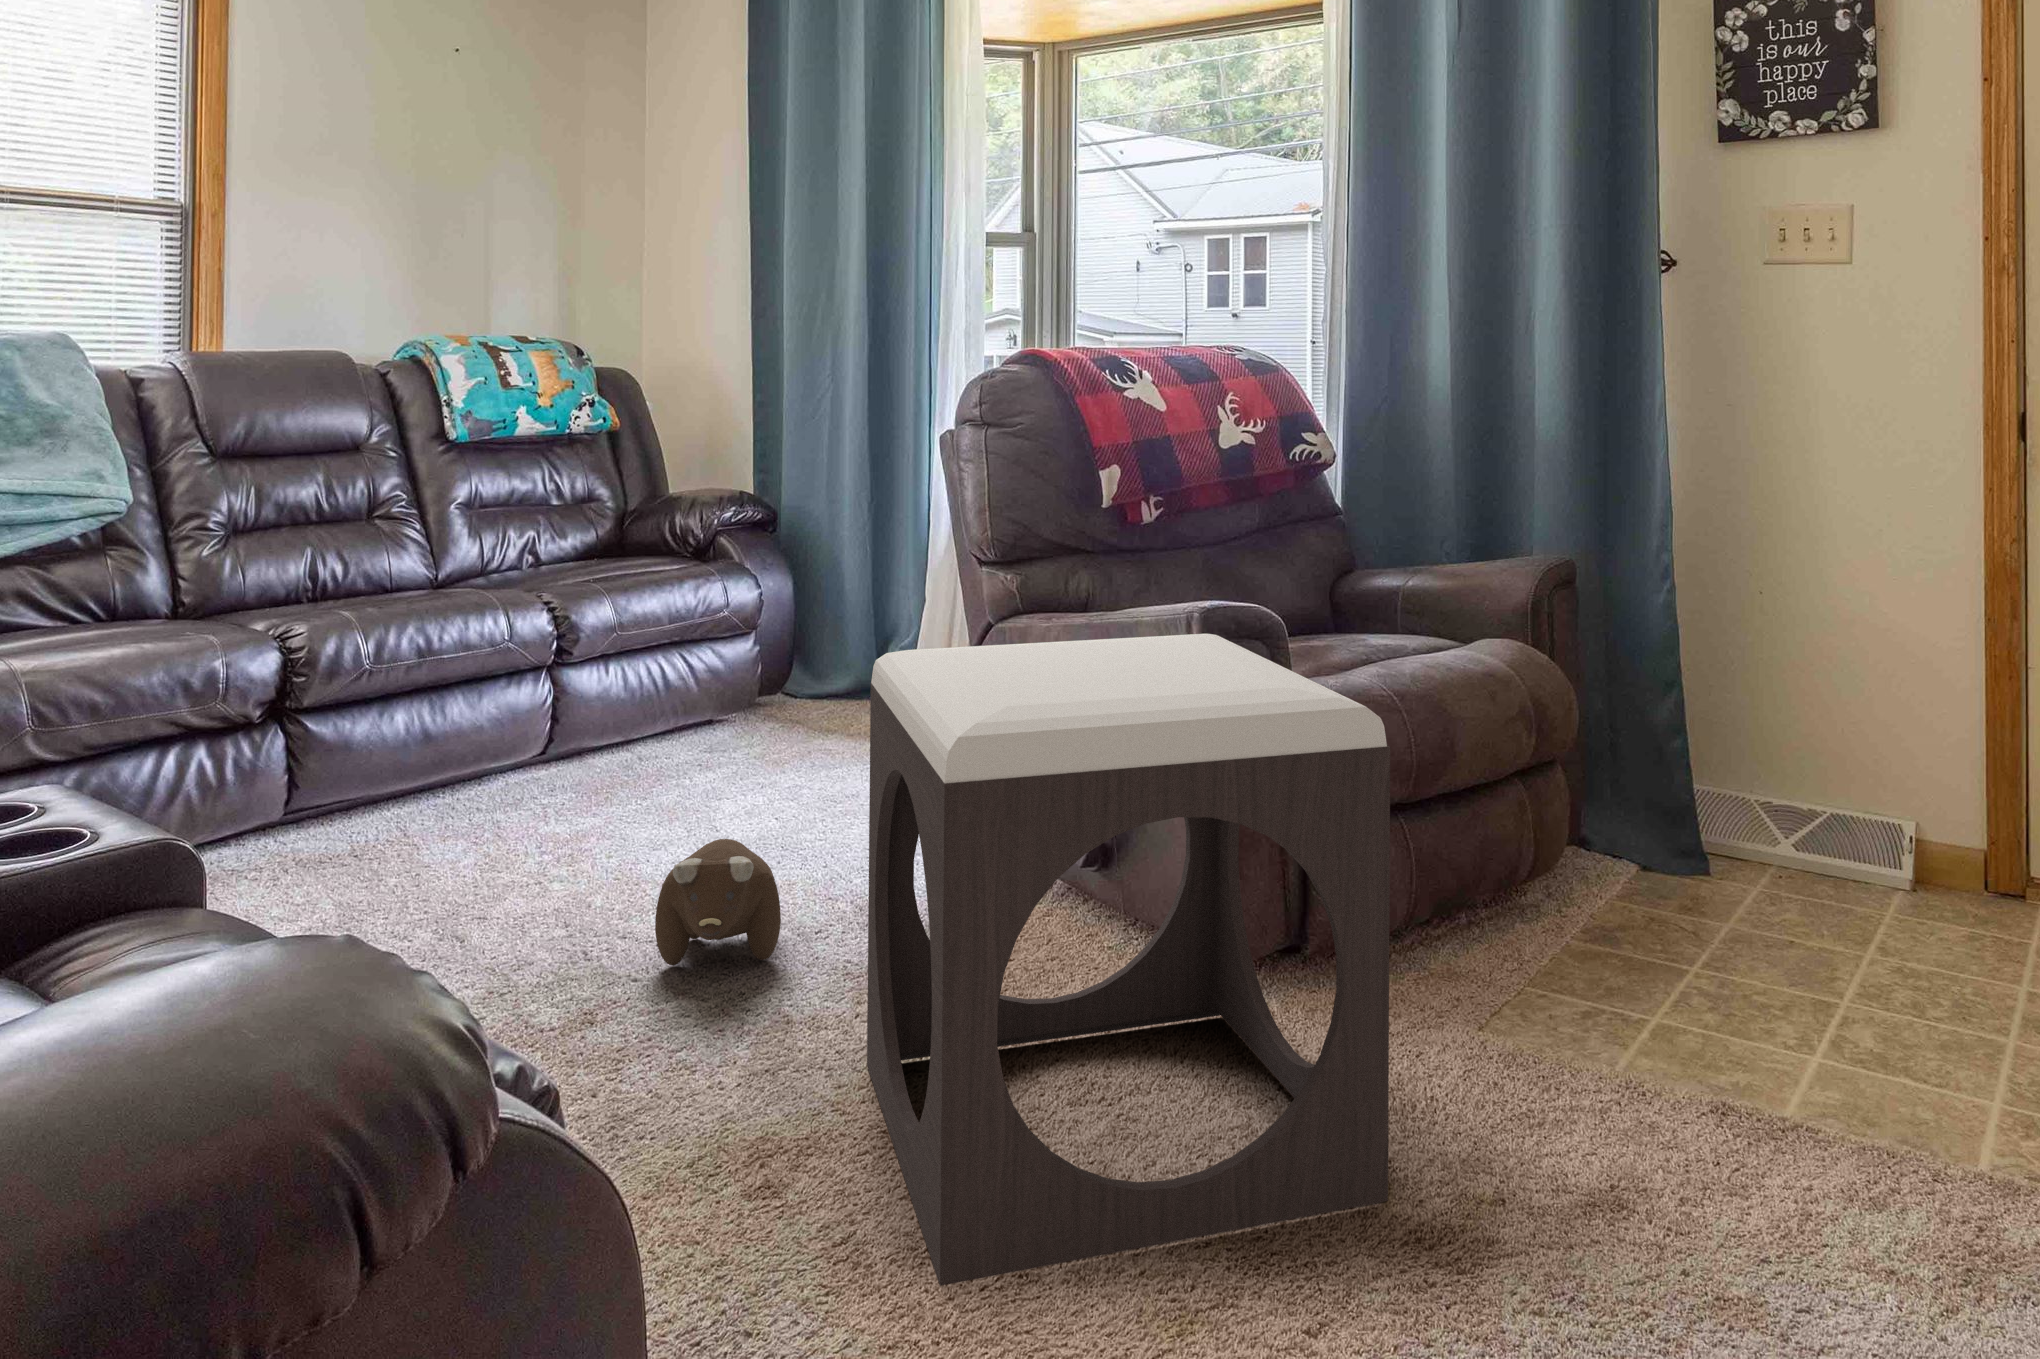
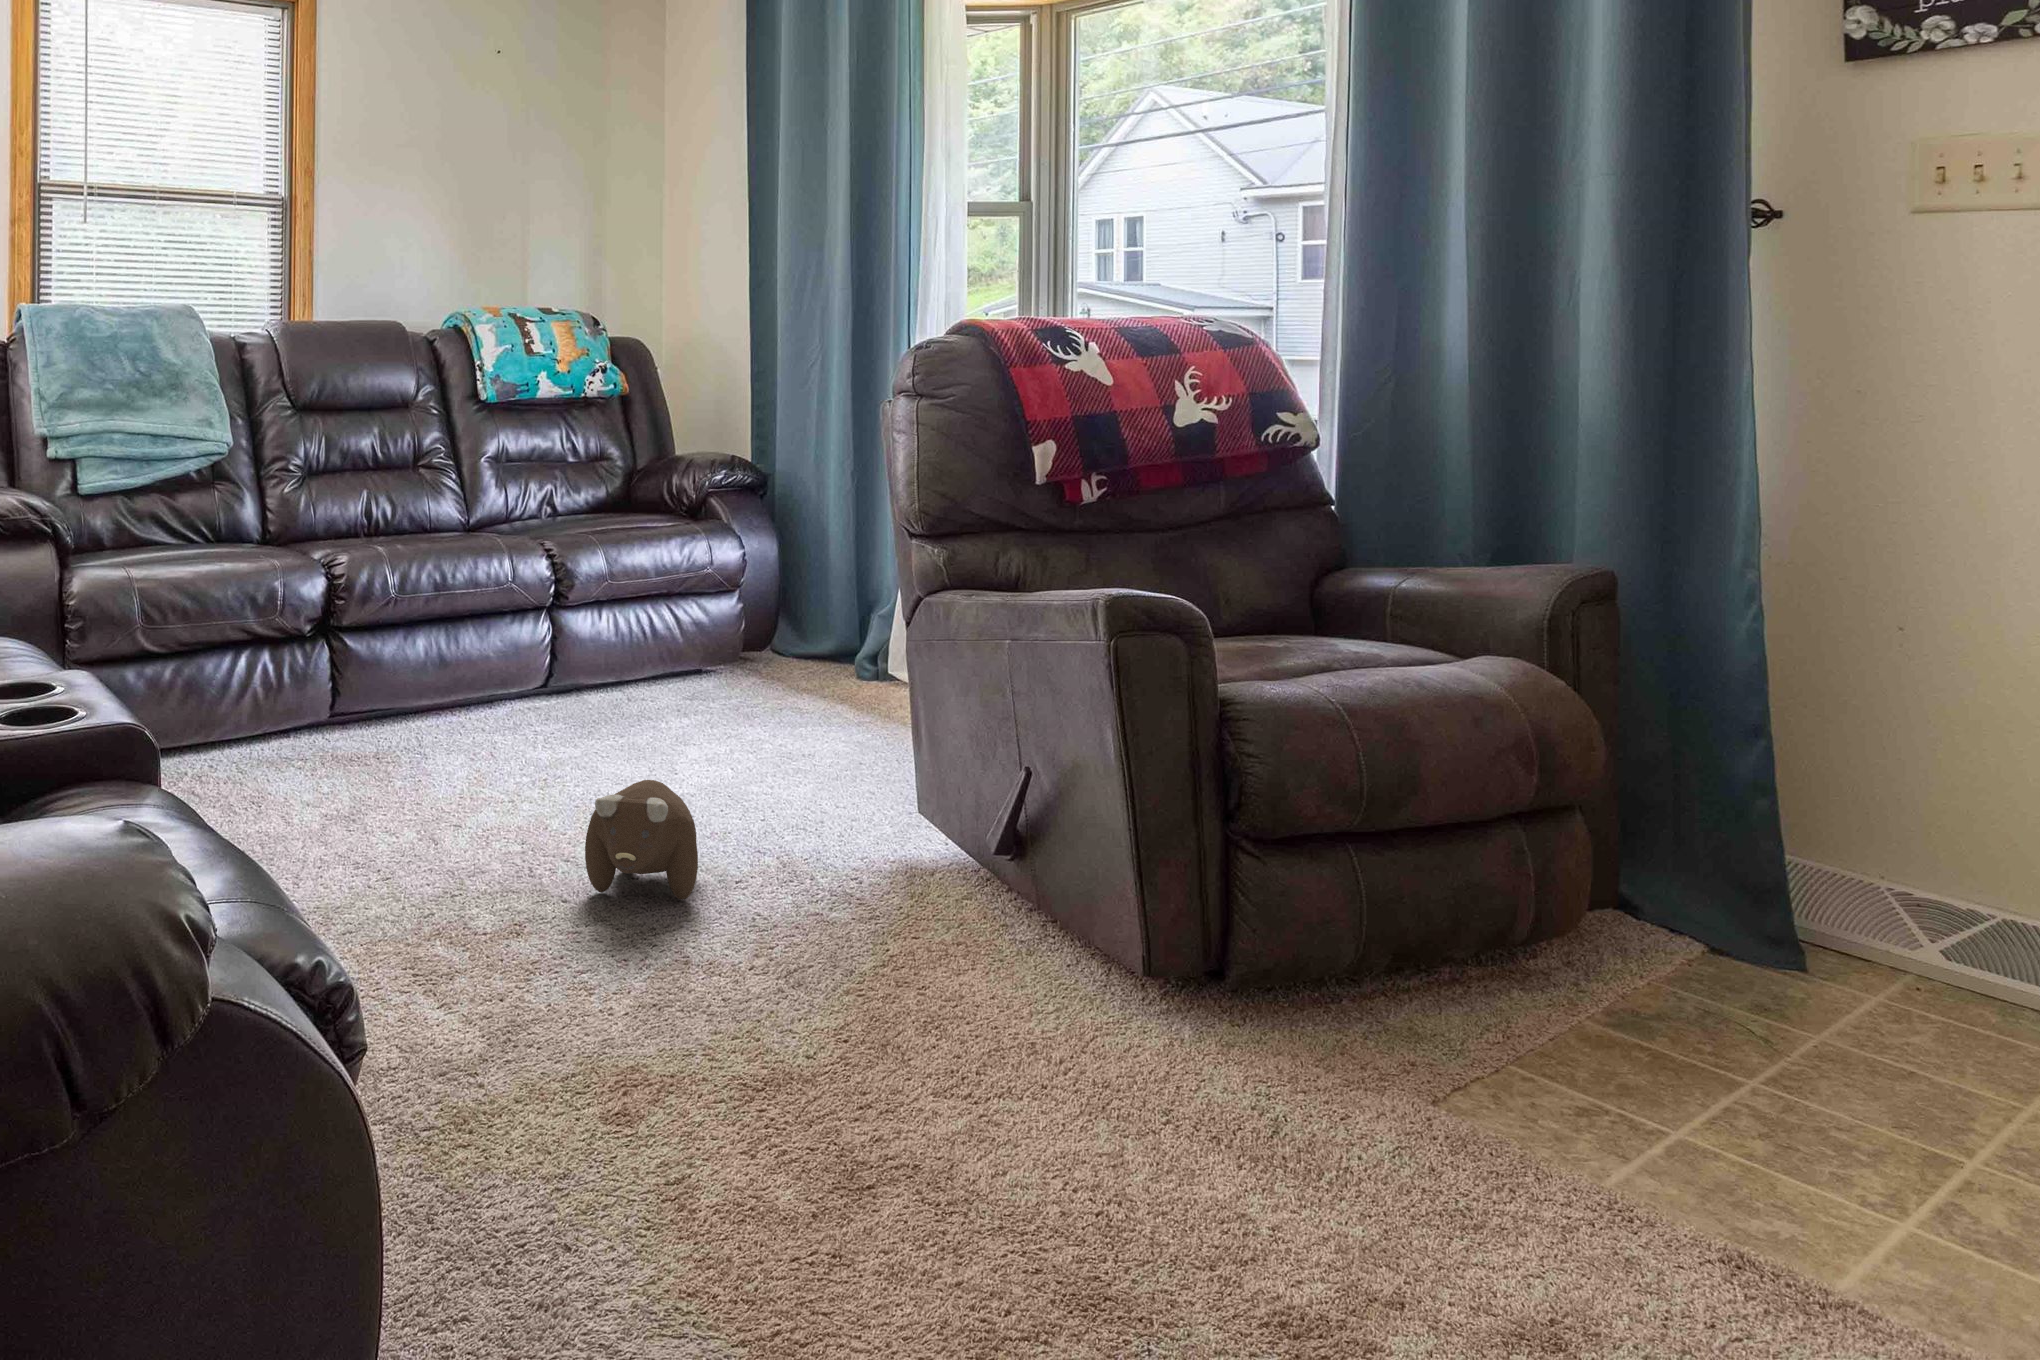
footstool: present [867,634,1390,1286] -> none [746,613,1268,1270]

